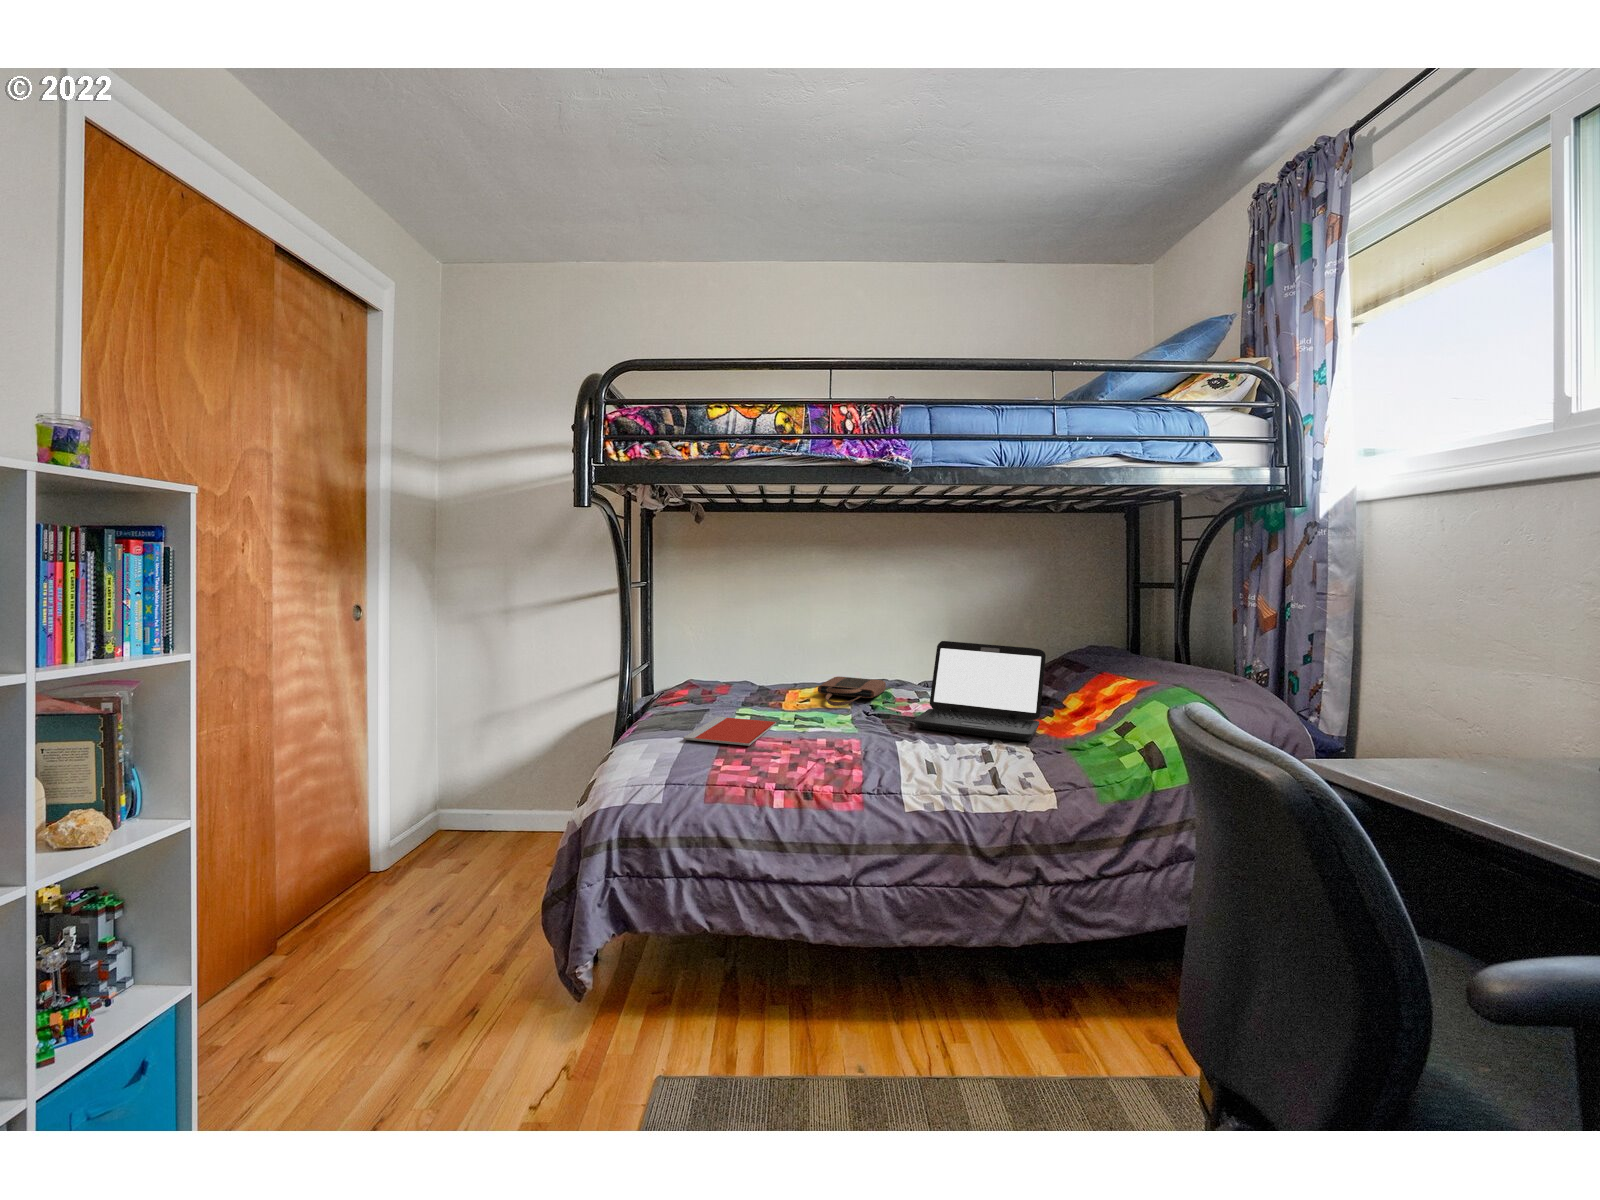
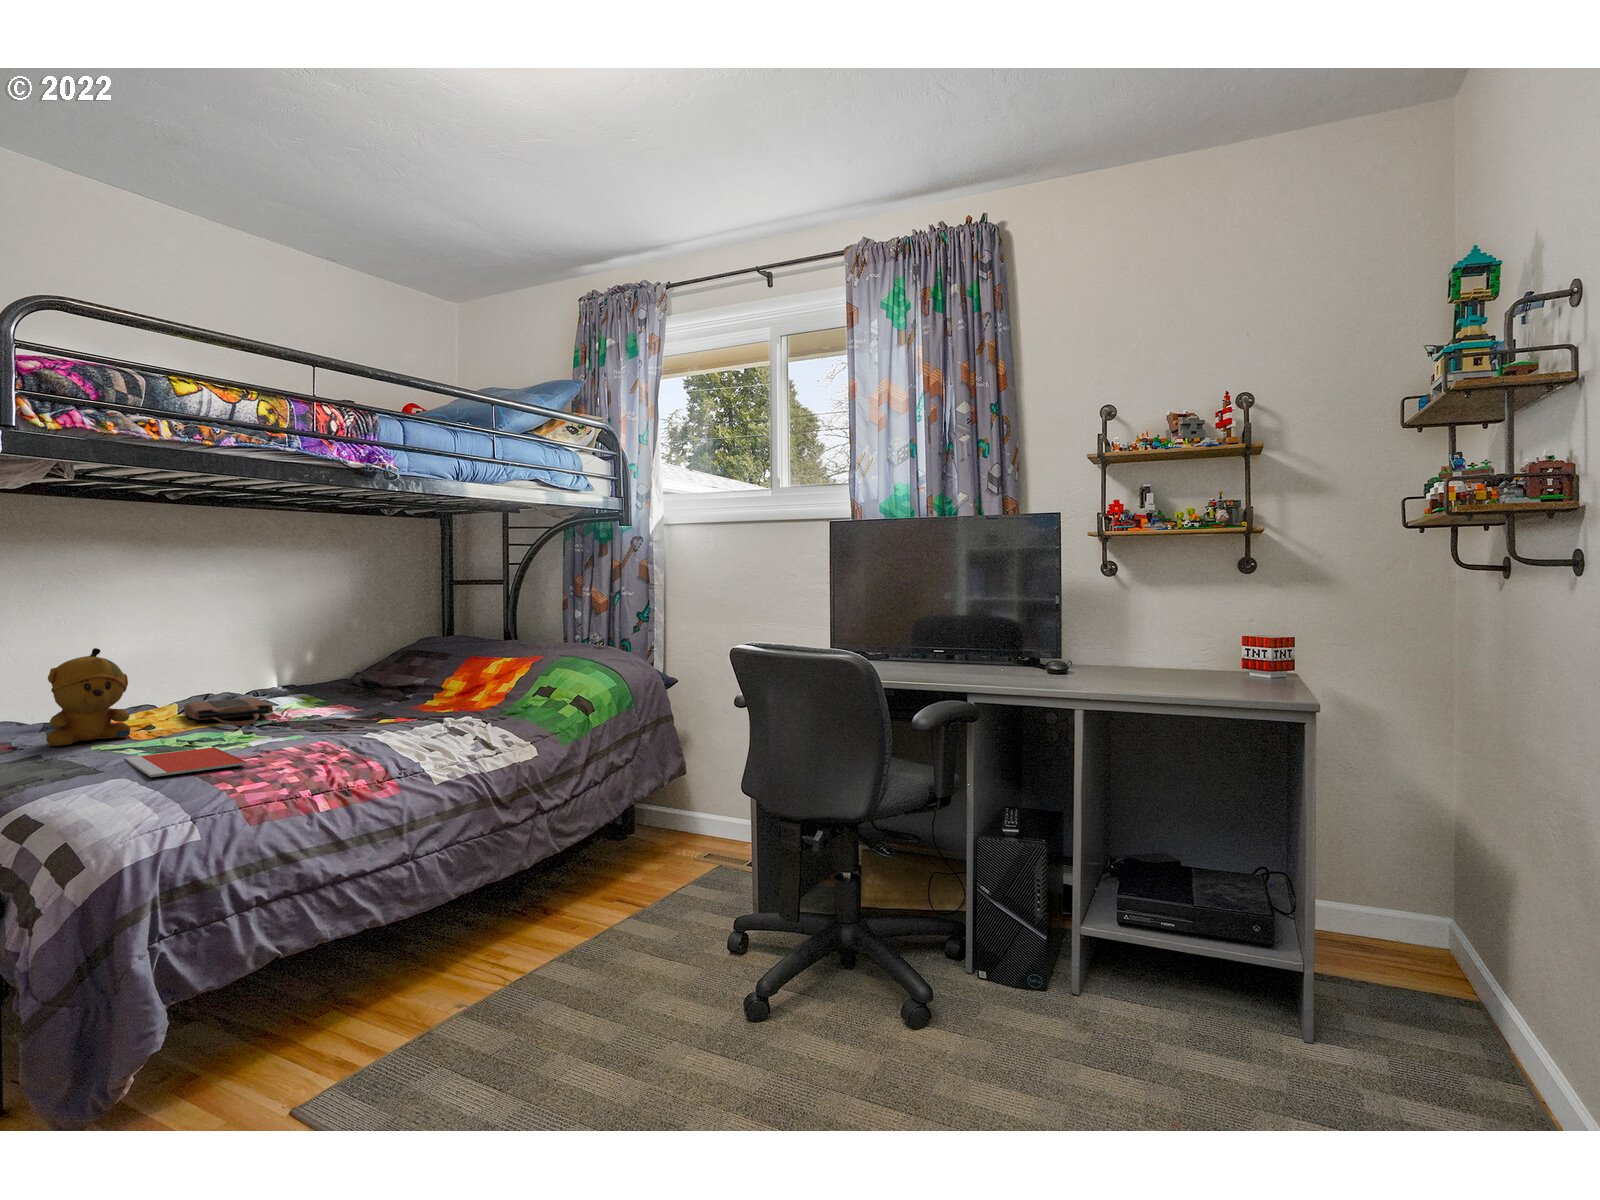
stuffed bear: none [712,625,766,698] -> present [47,648,130,746]
laptop: present [914,641,1046,741] -> none [348,638,481,724]

